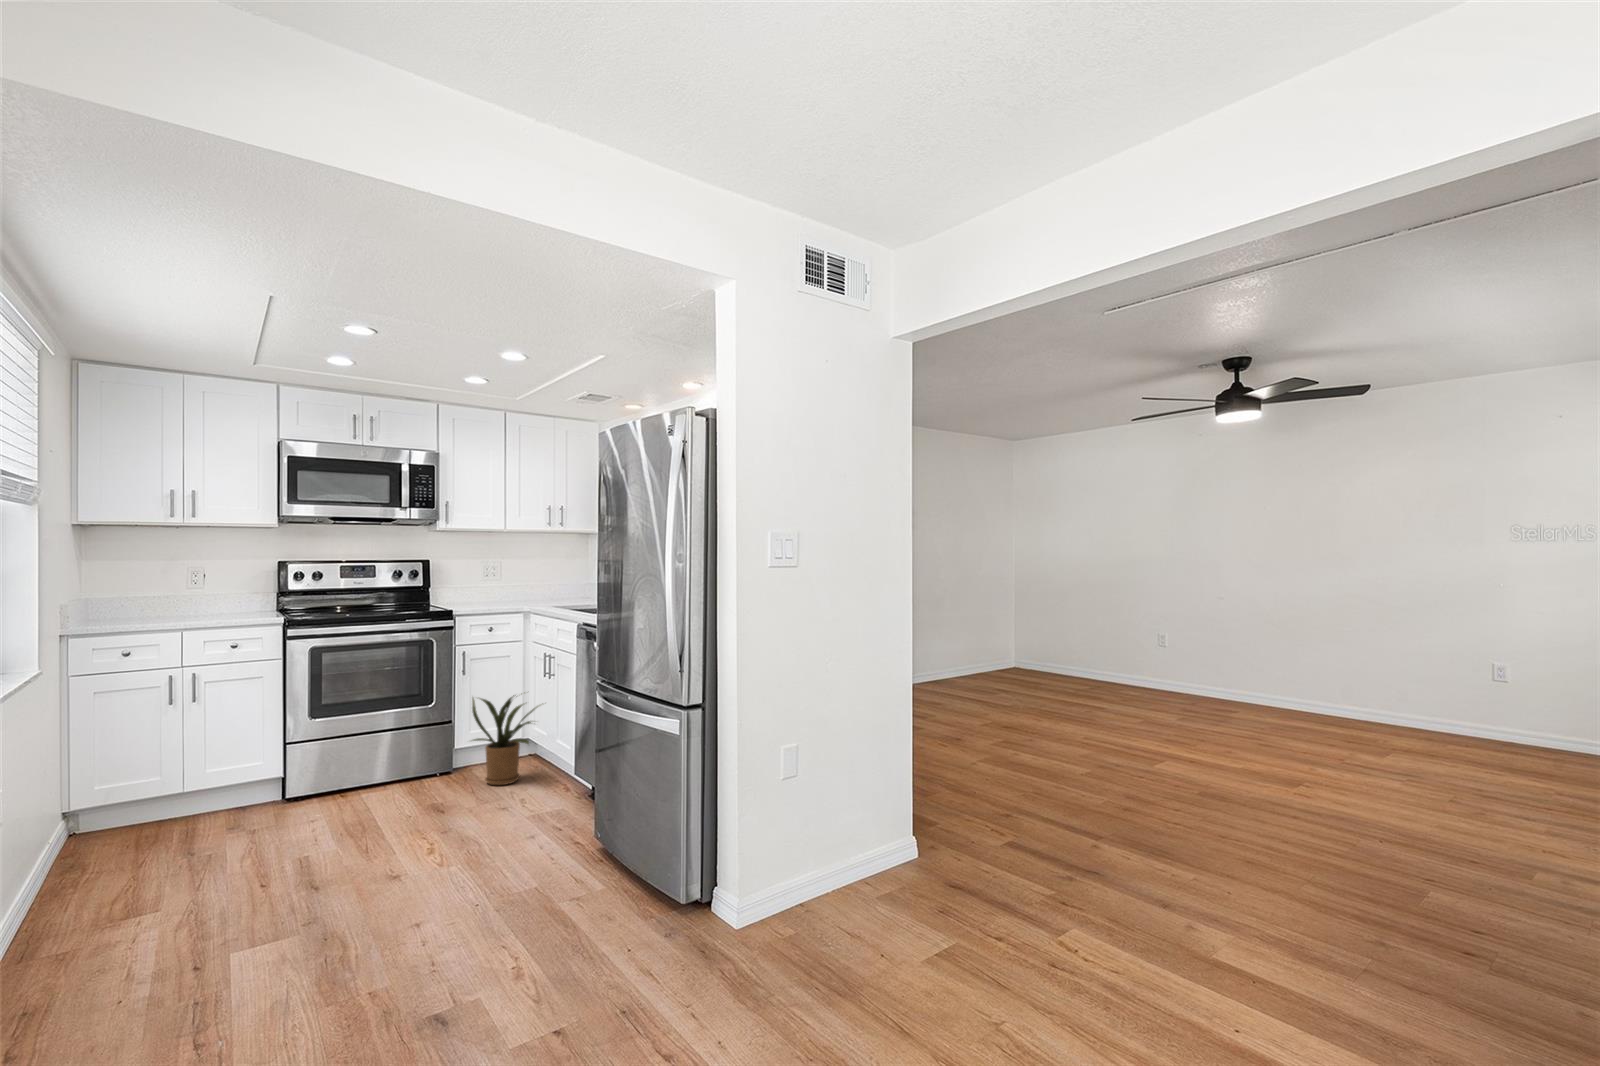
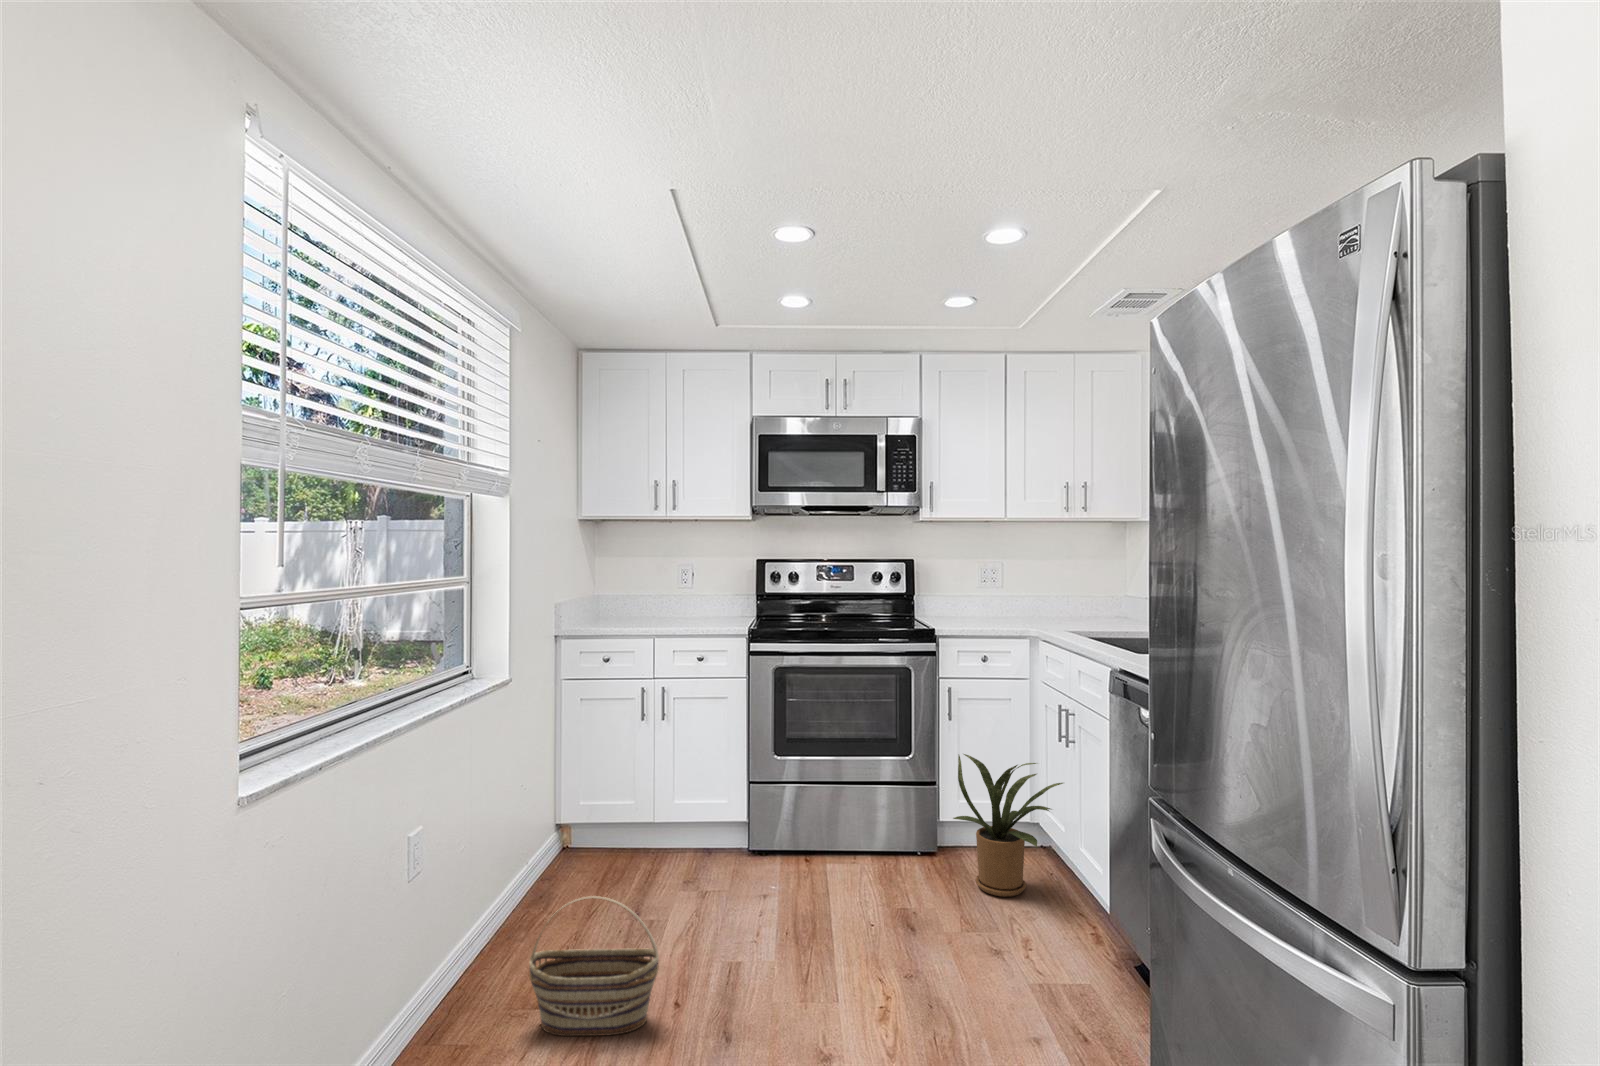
basket: none [132,816,256,927] -> present [529,896,659,1036]

